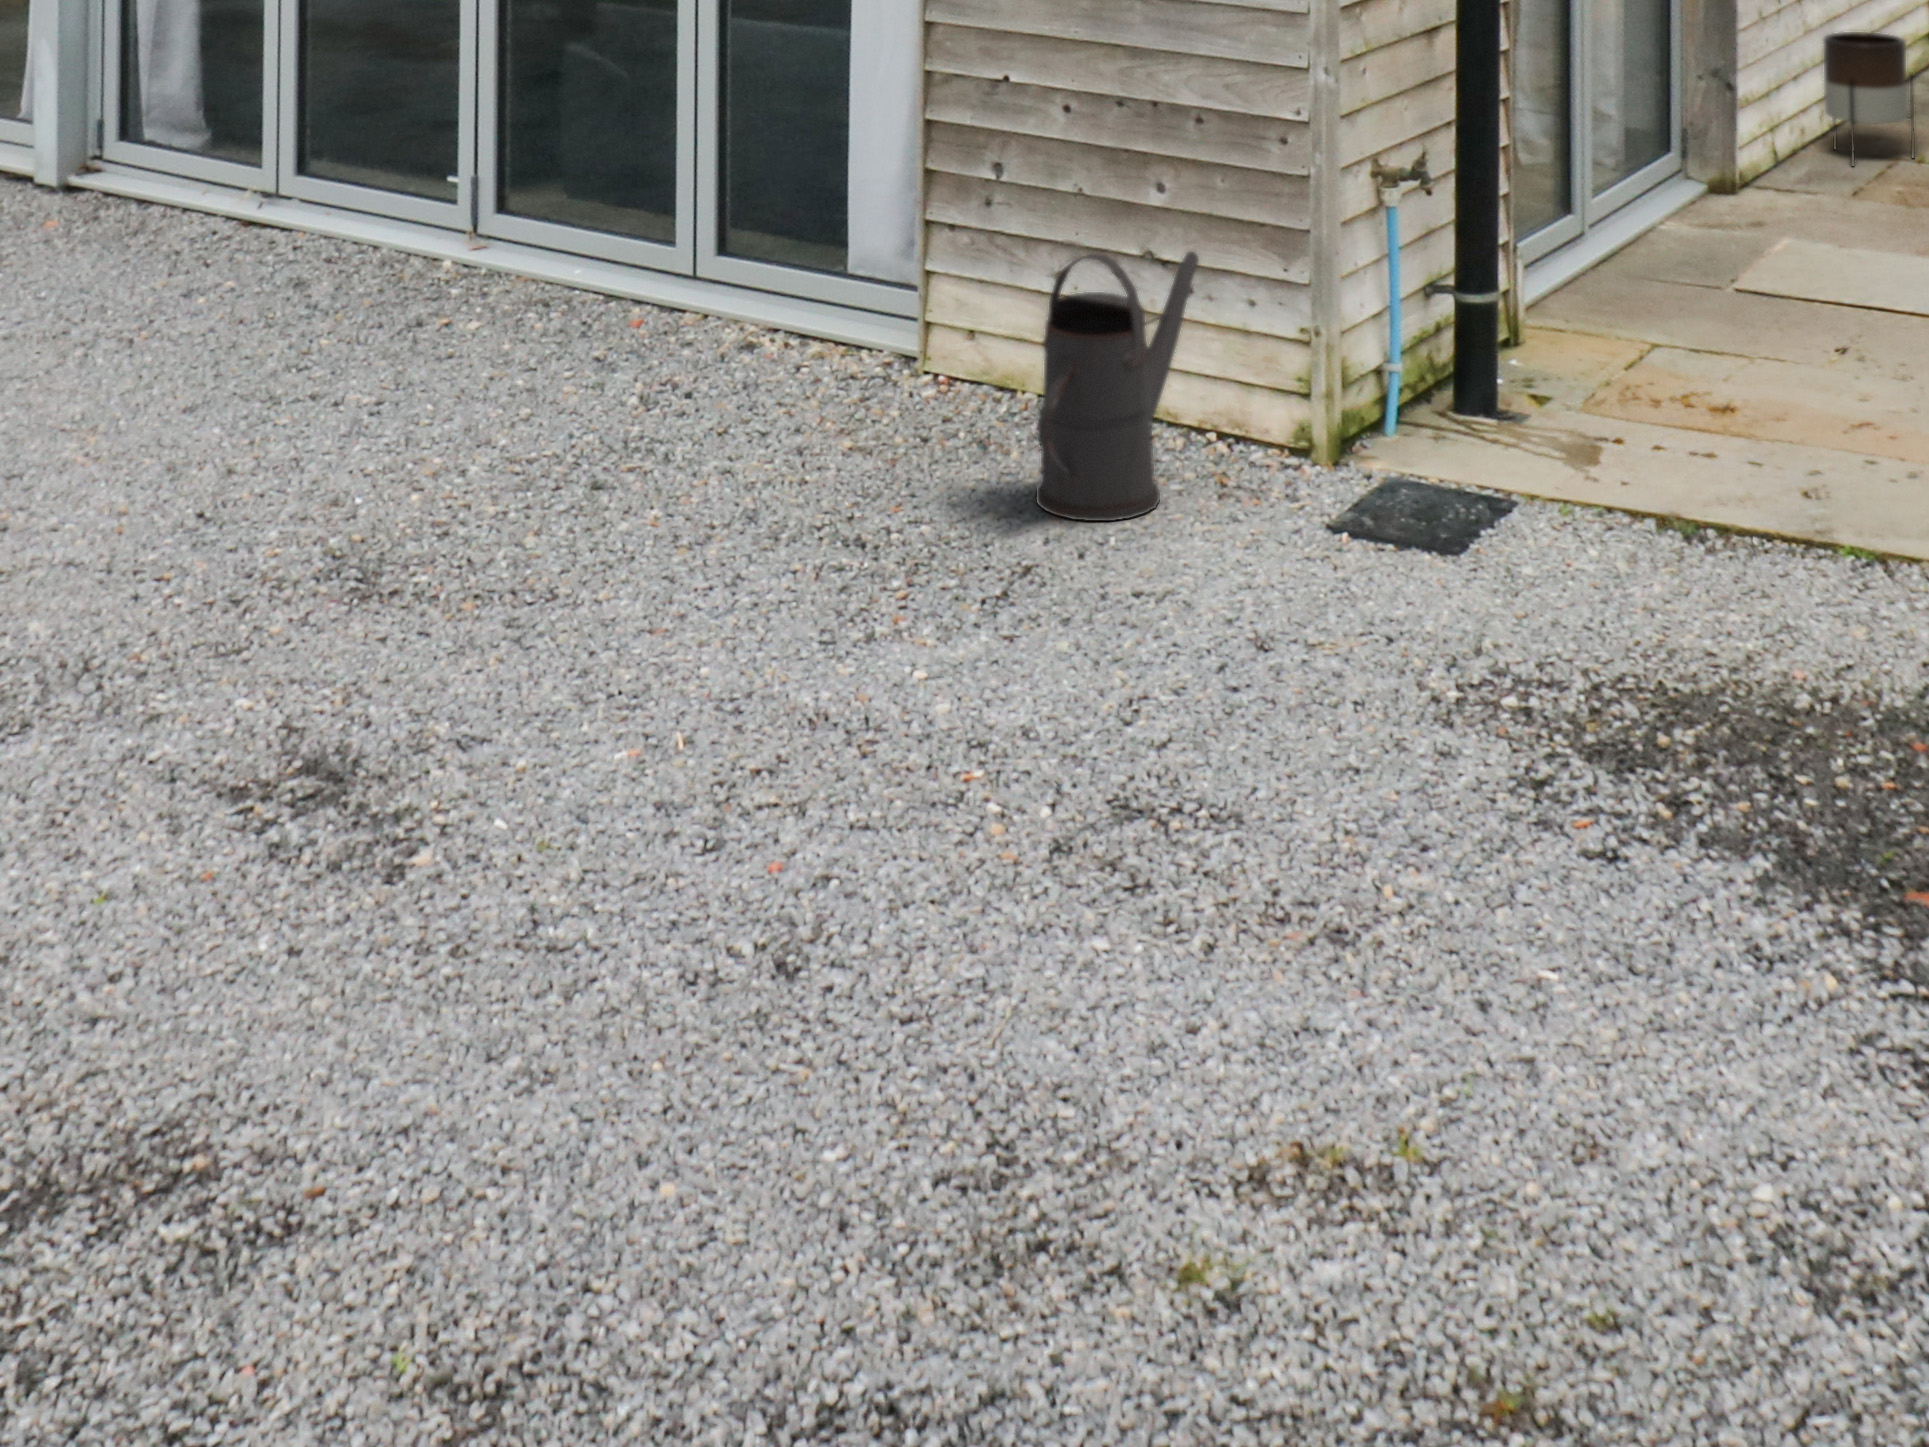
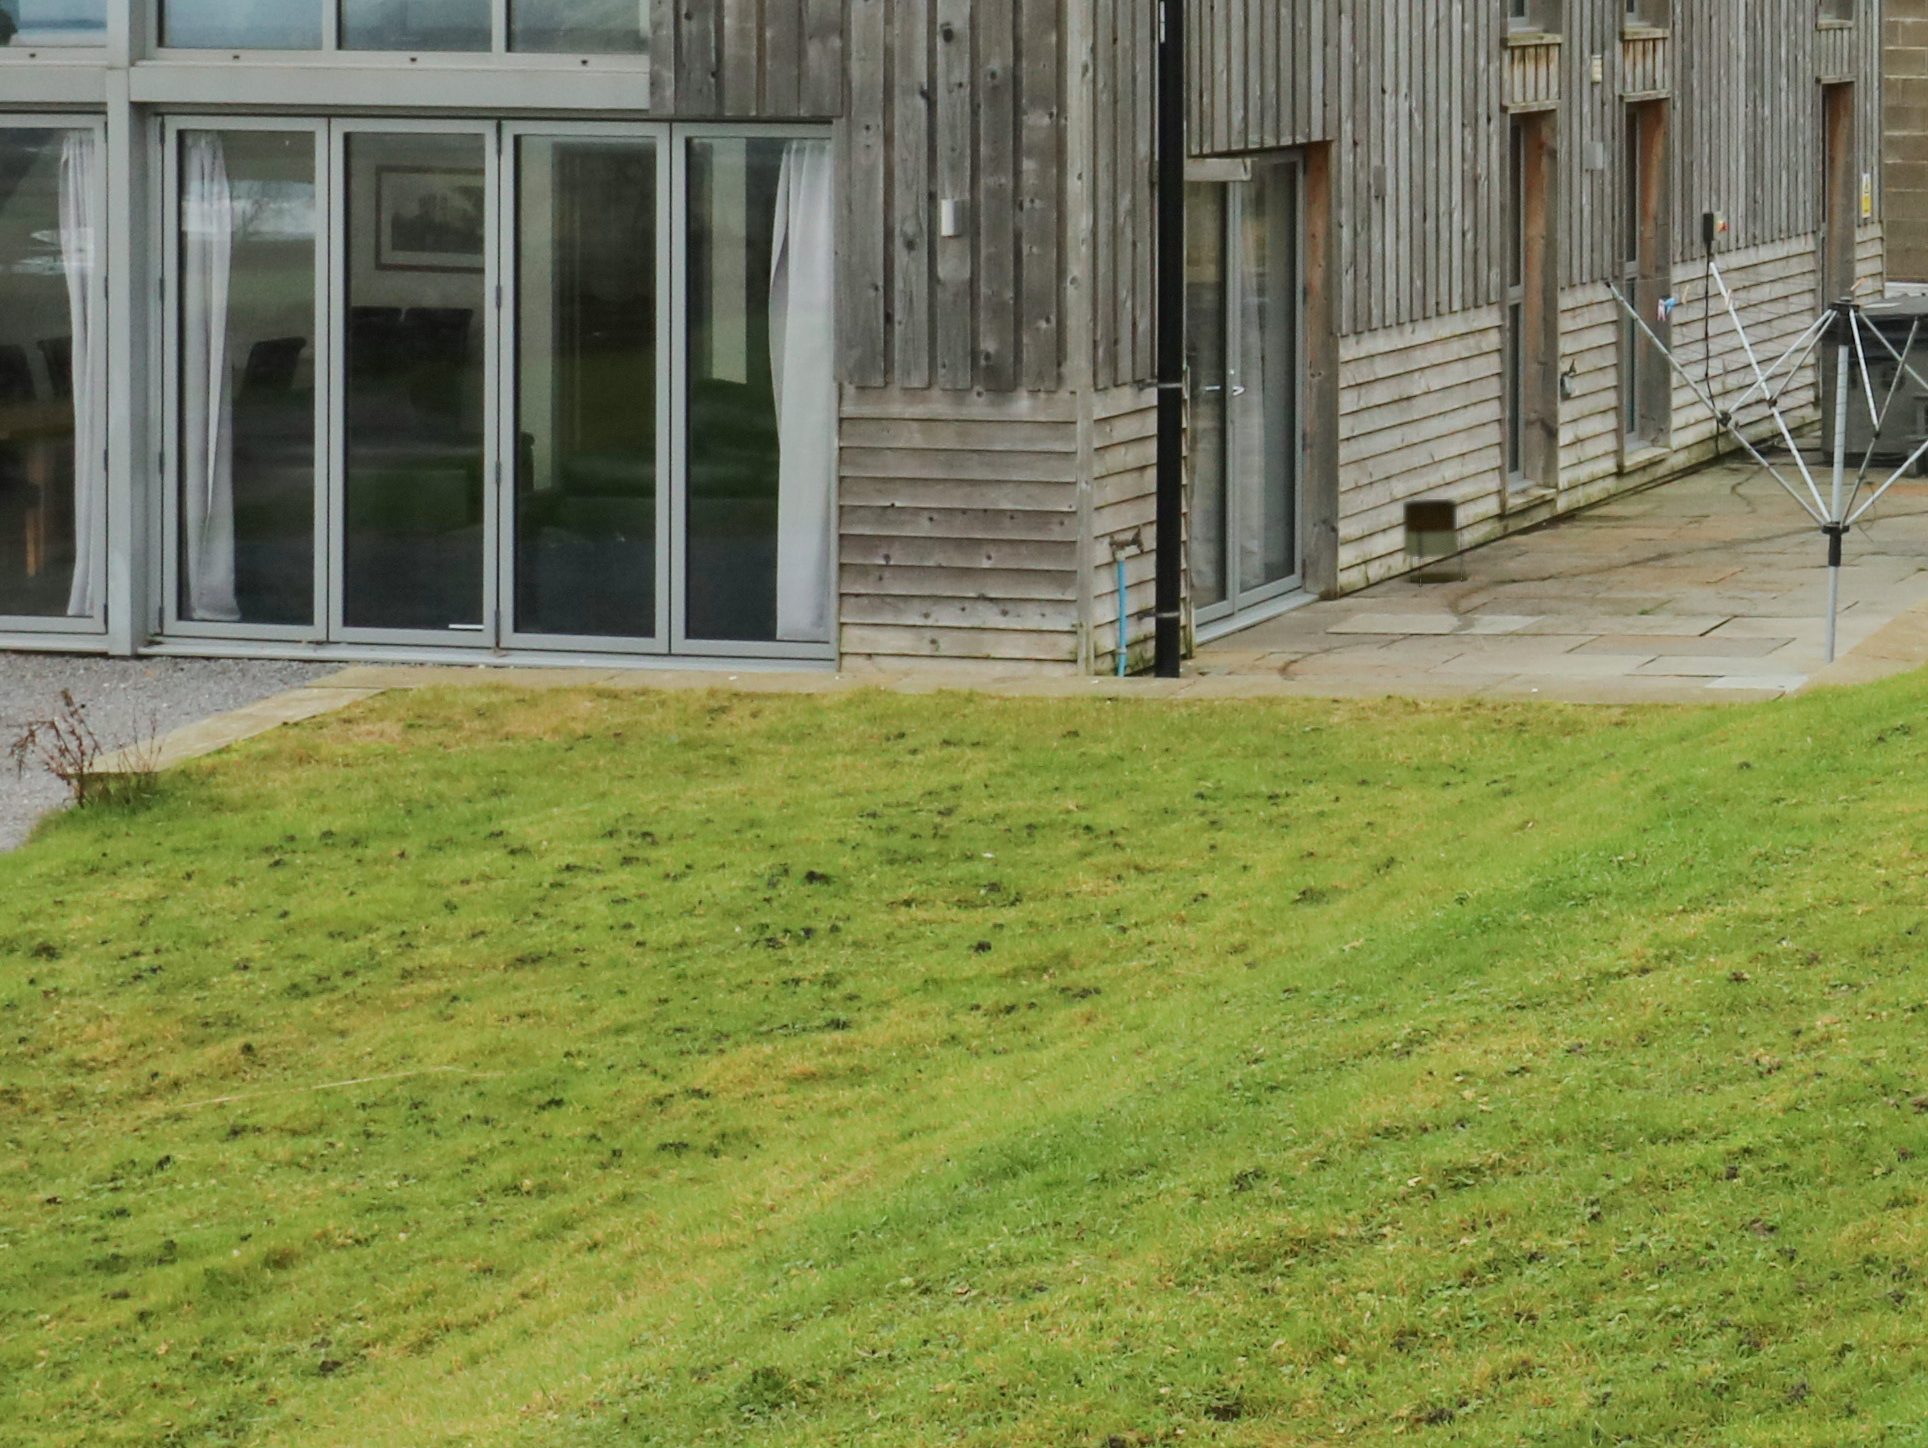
watering can: present [1036,251,1199,521] -> none [931,579,1014,714]

